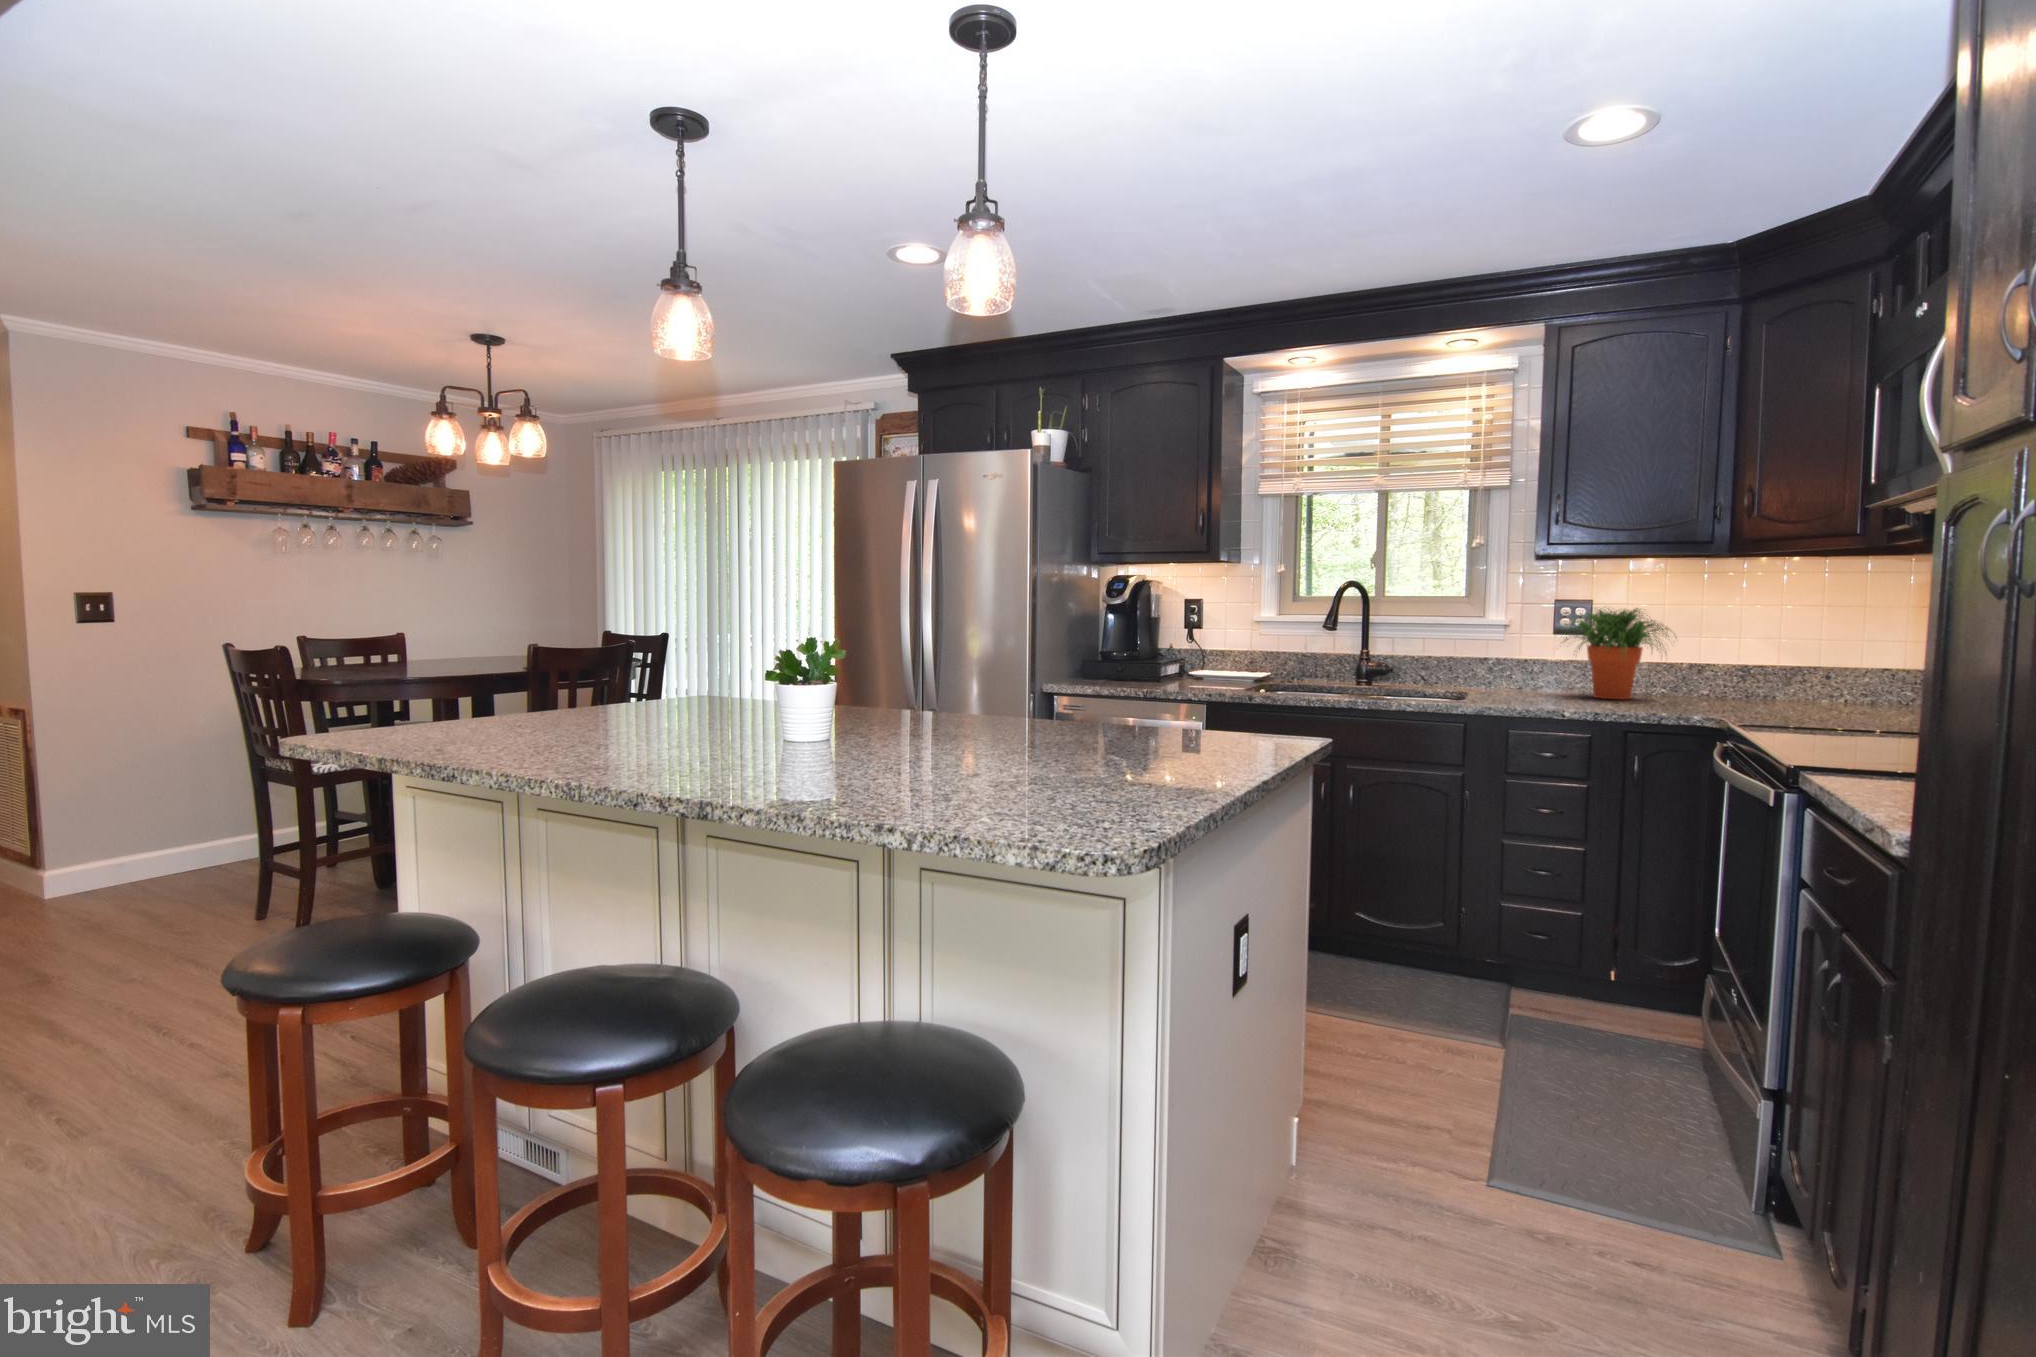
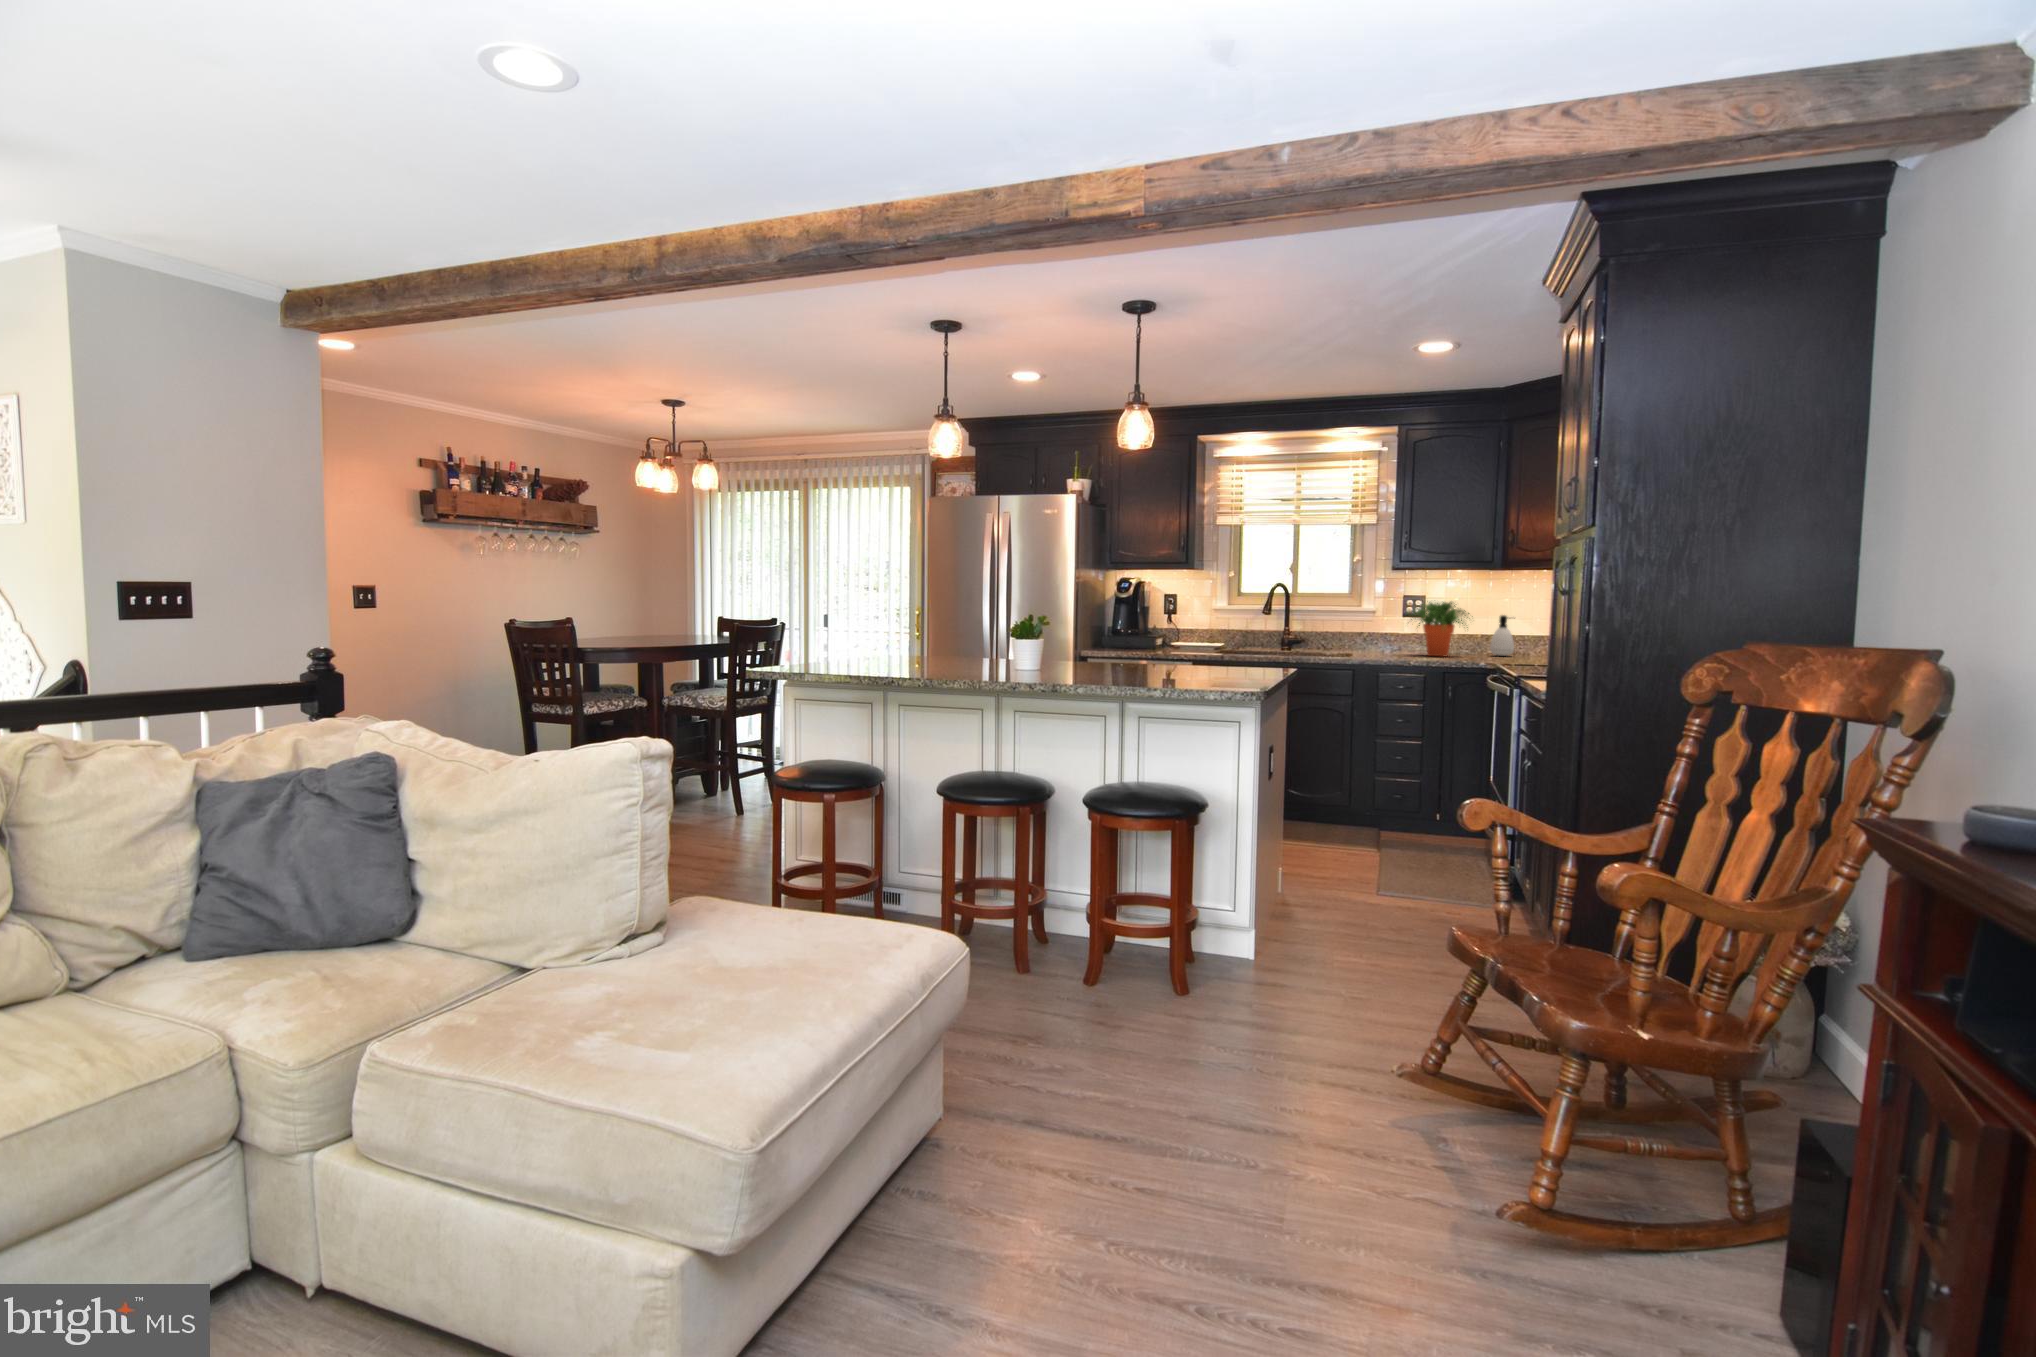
soap dispenser: none [1705,631,1752,699] -> present [1490,615,1514,656]

